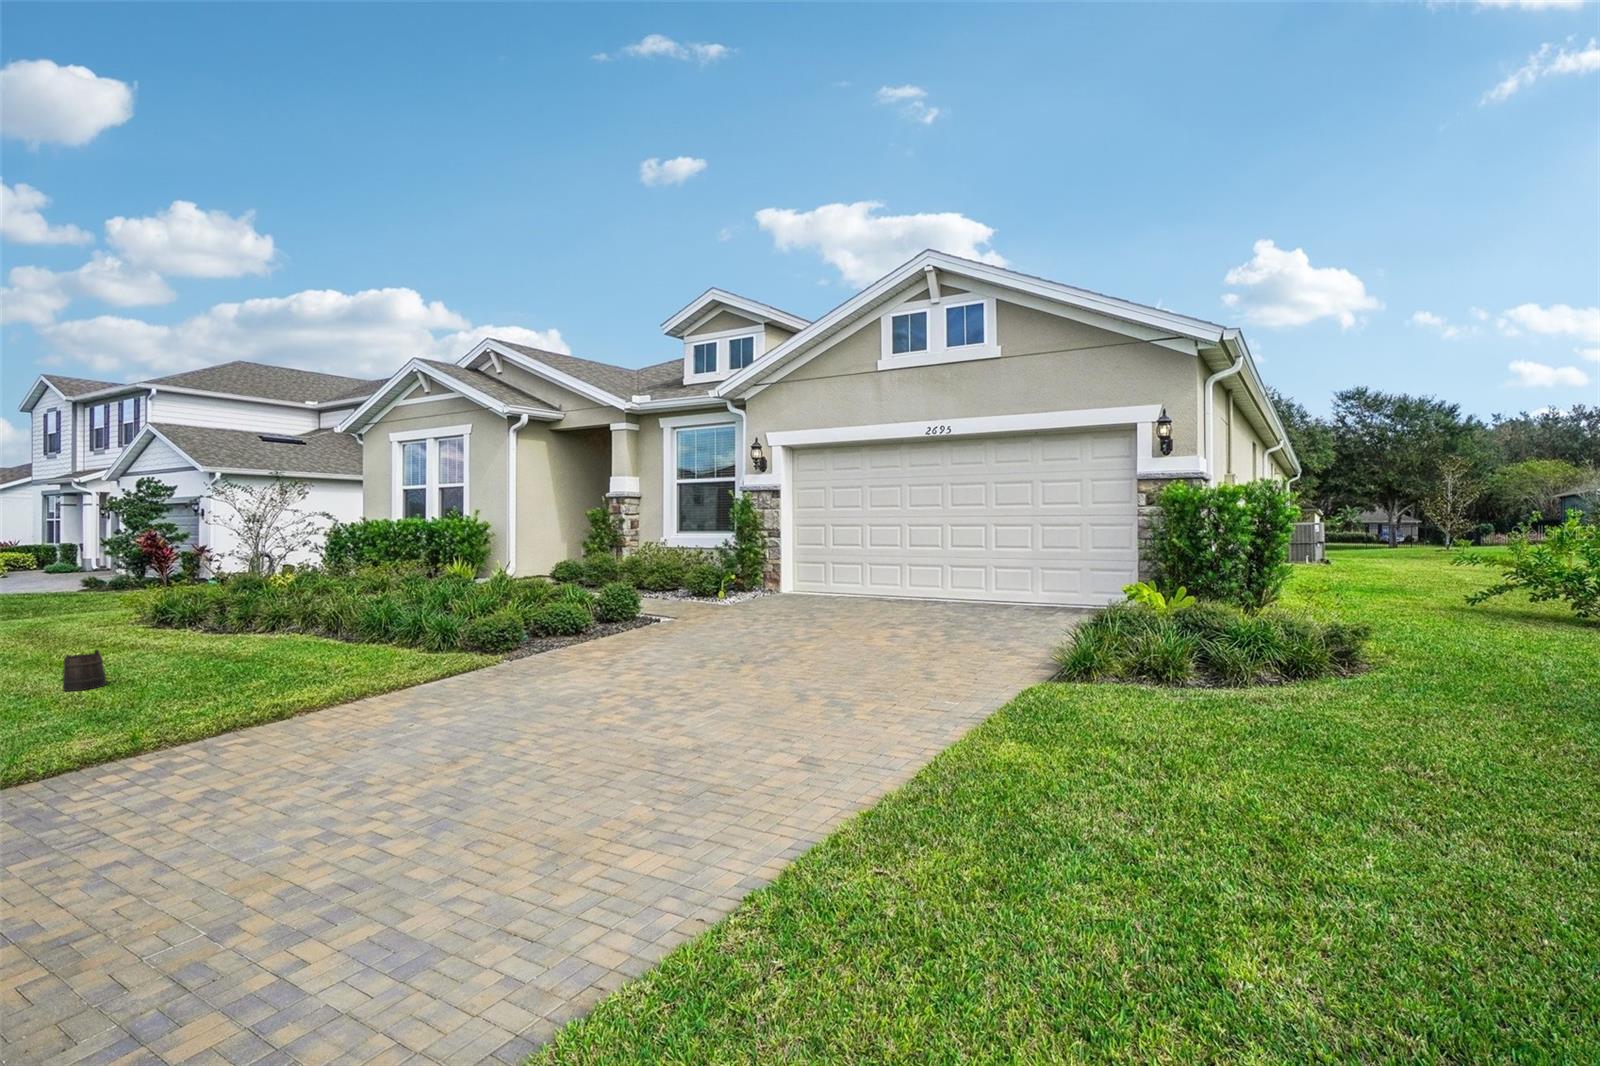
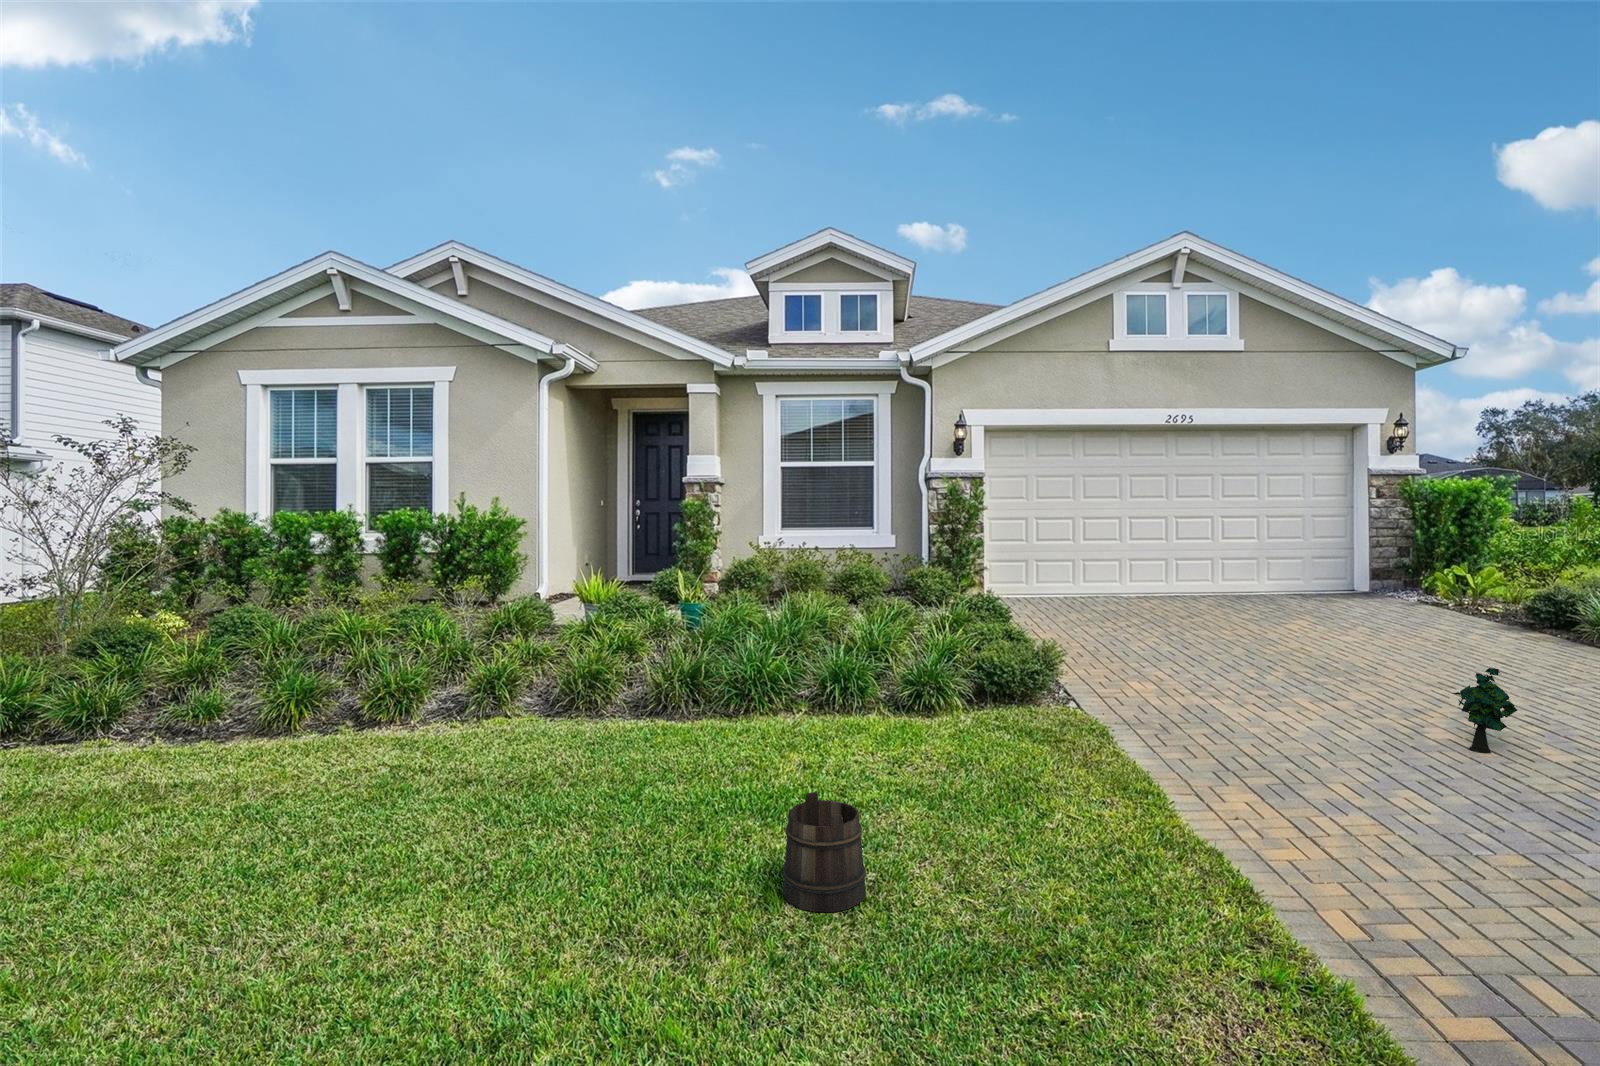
decorative plant: none [454,641,488,698] -> present [1453,668,1517,753]

